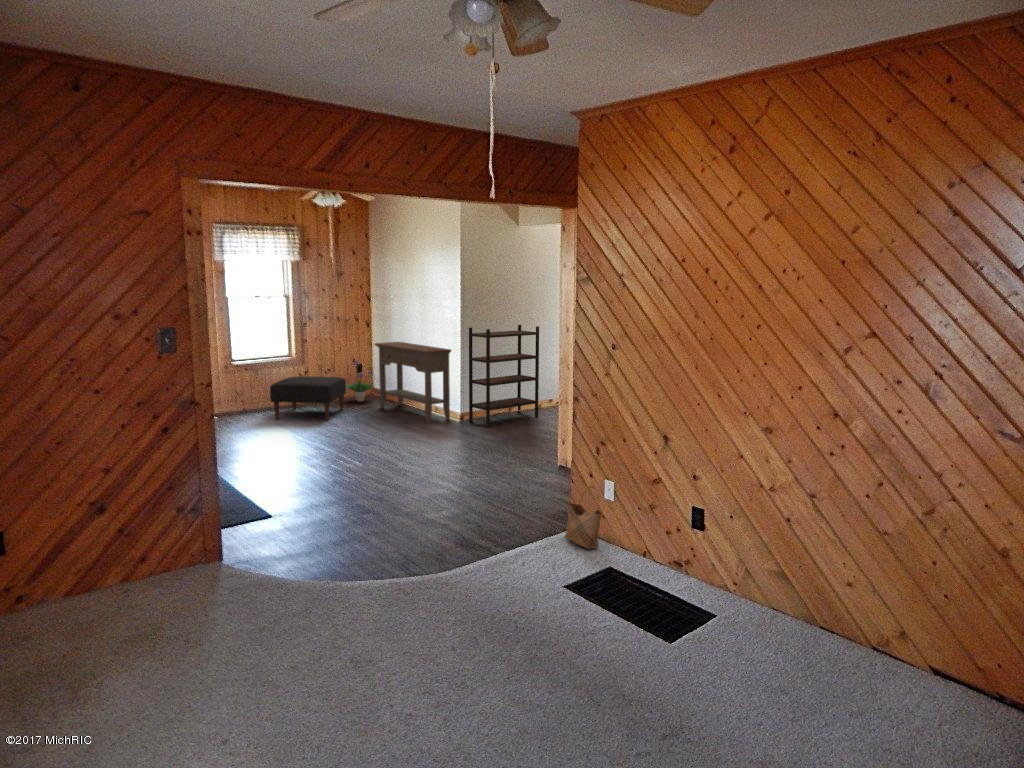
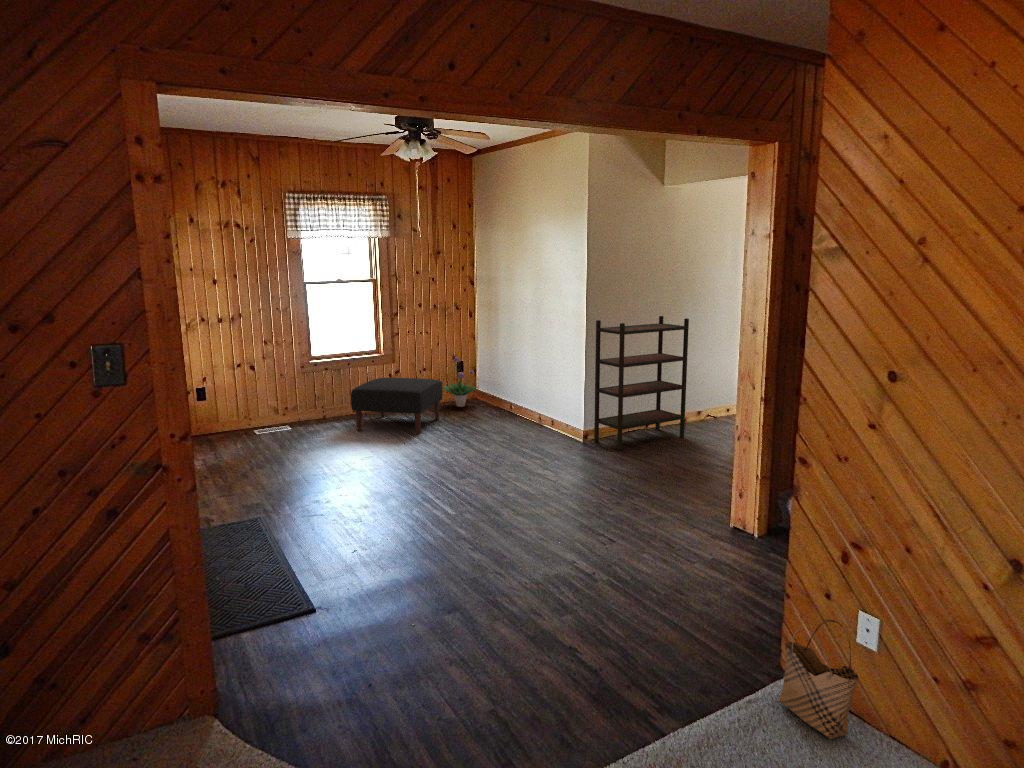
console table: present [374,342,451,423] -> none [476,336,573,442]

